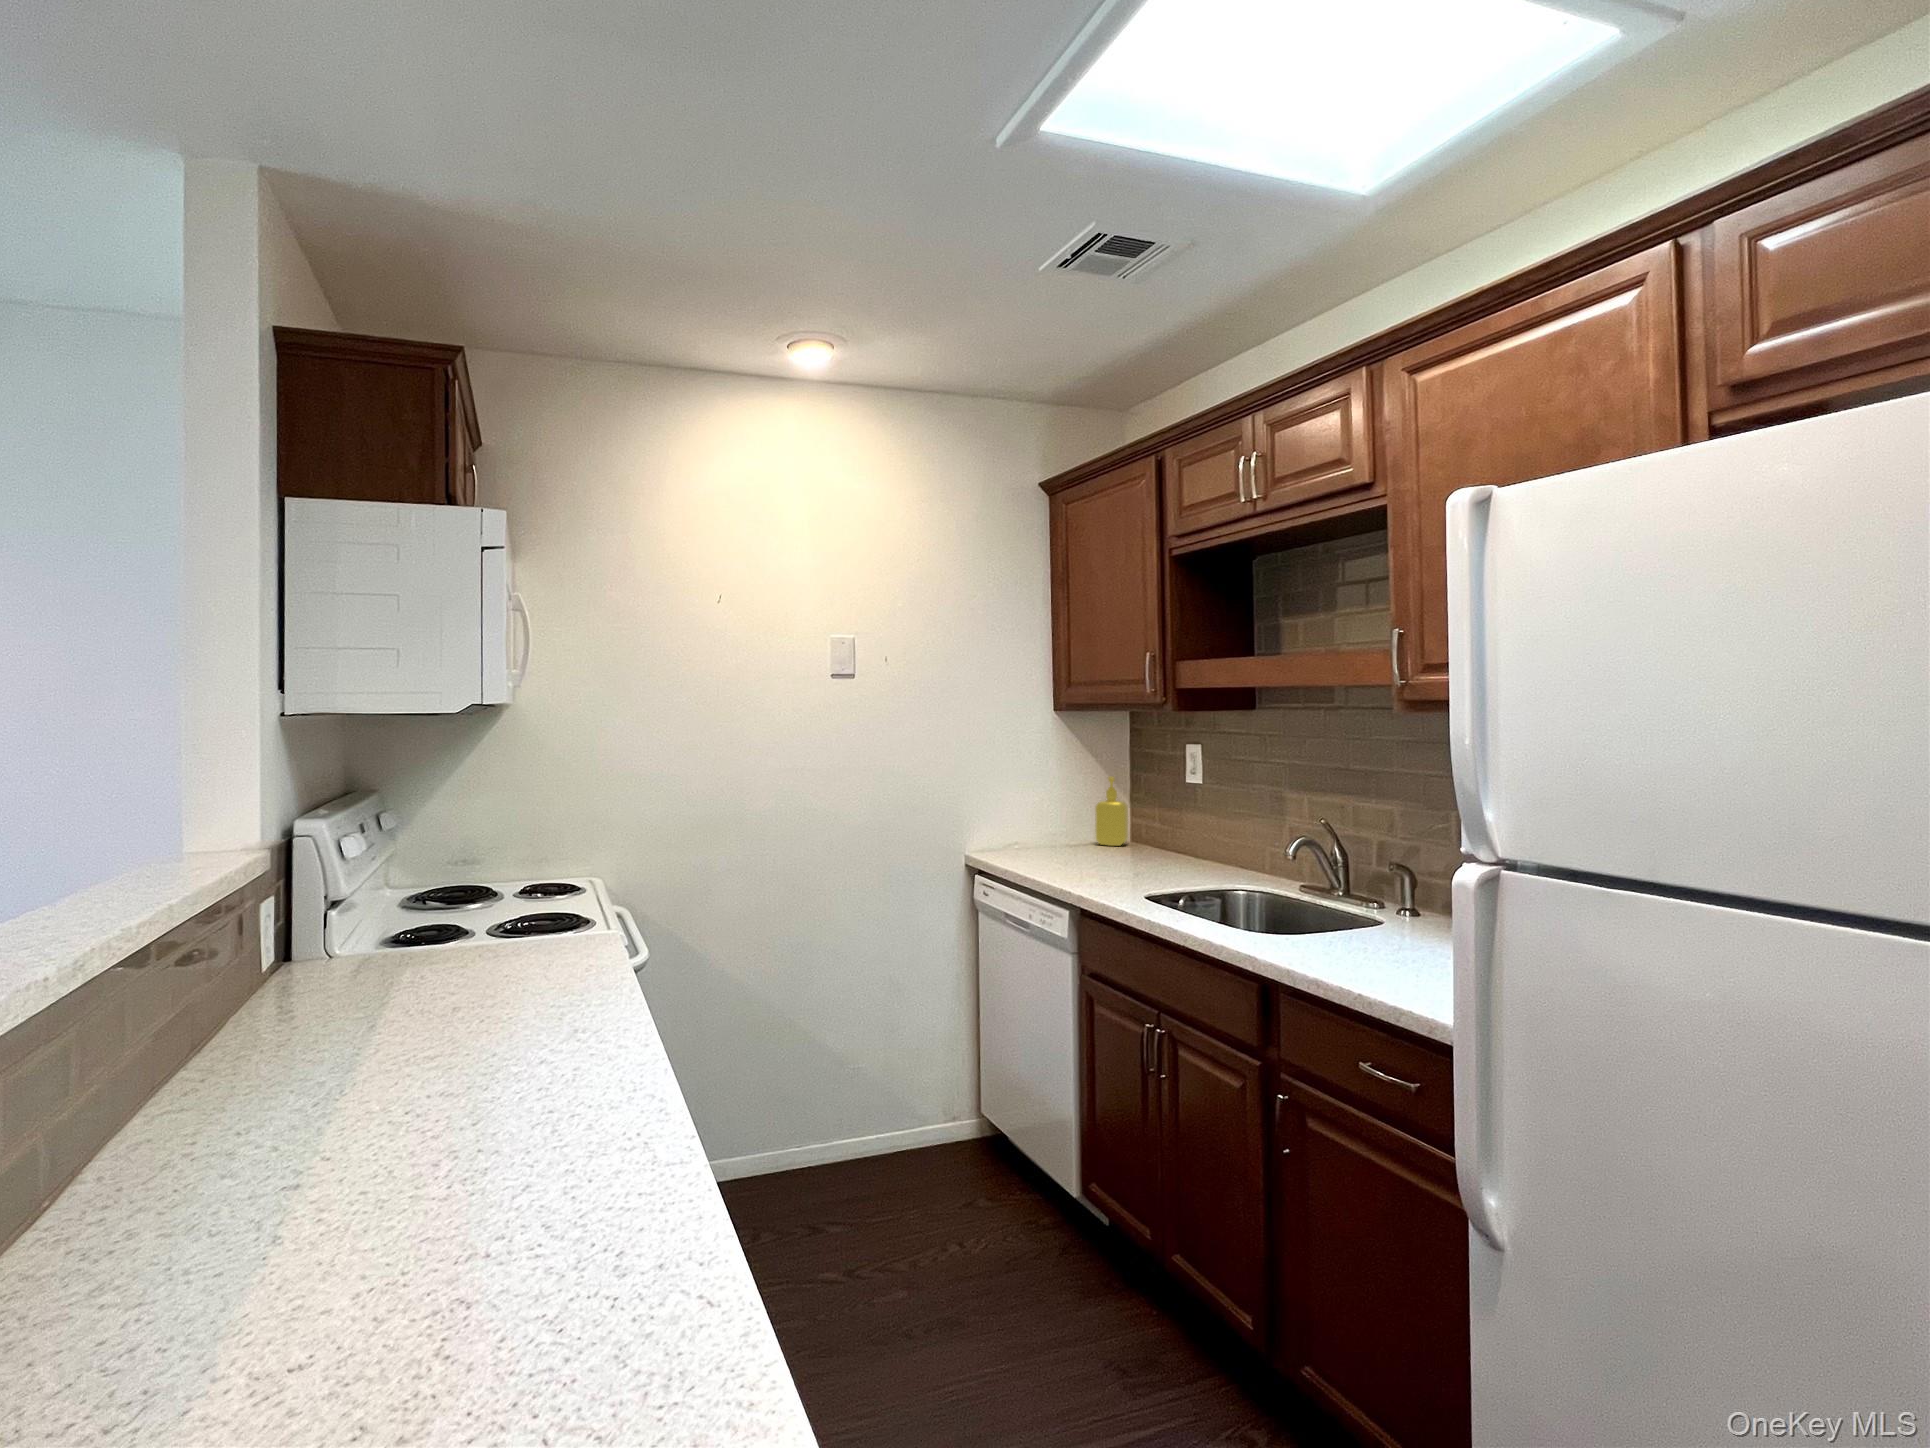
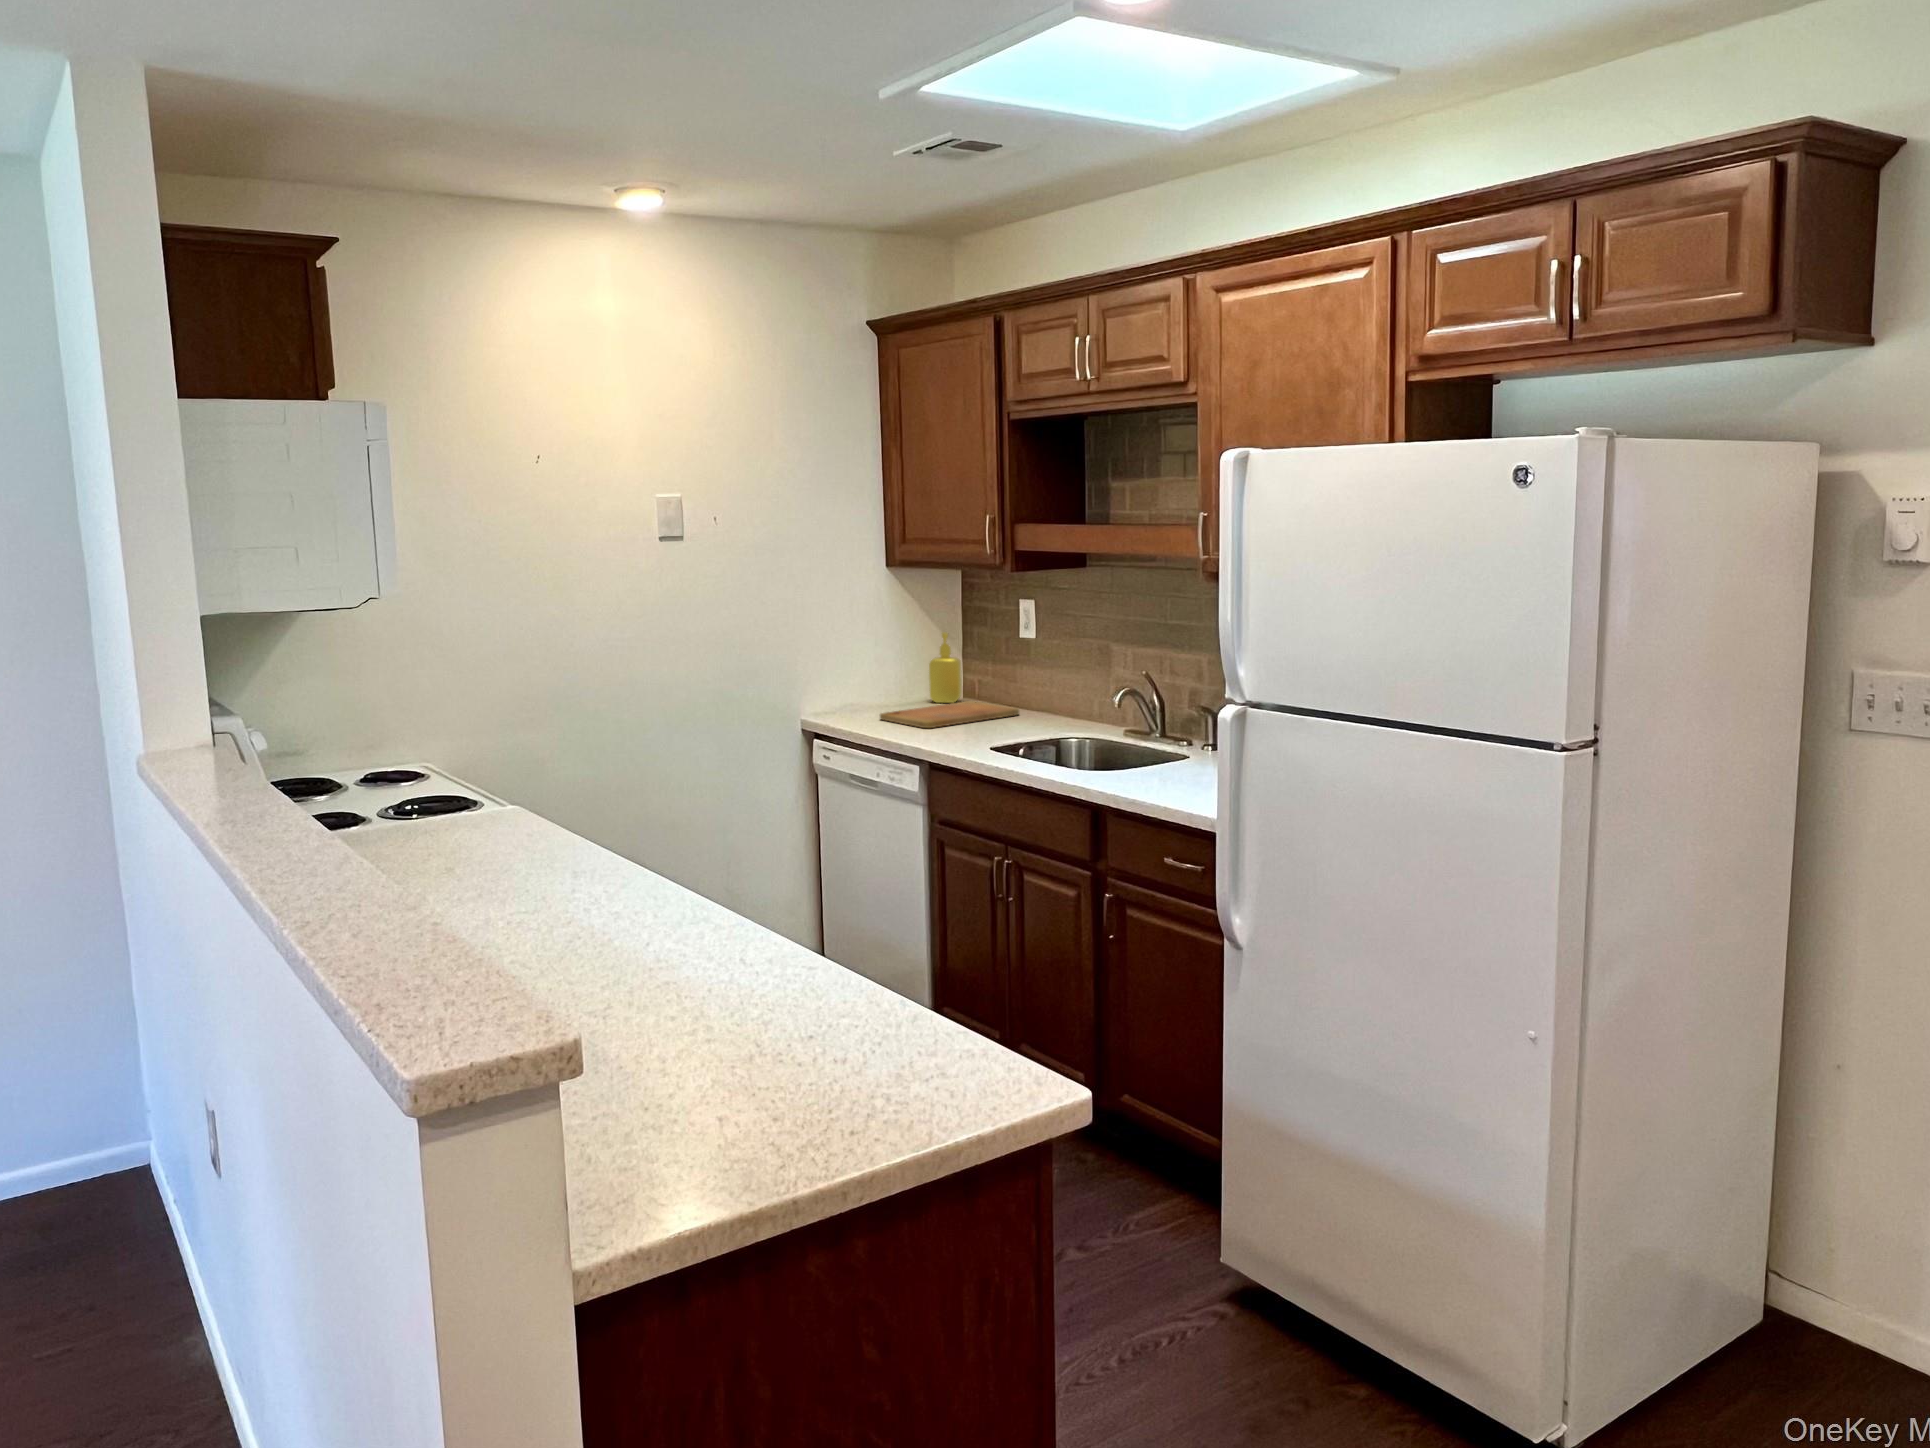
cutting board: none [1040,845,1184,871] -> present [880,701,1019,728]

